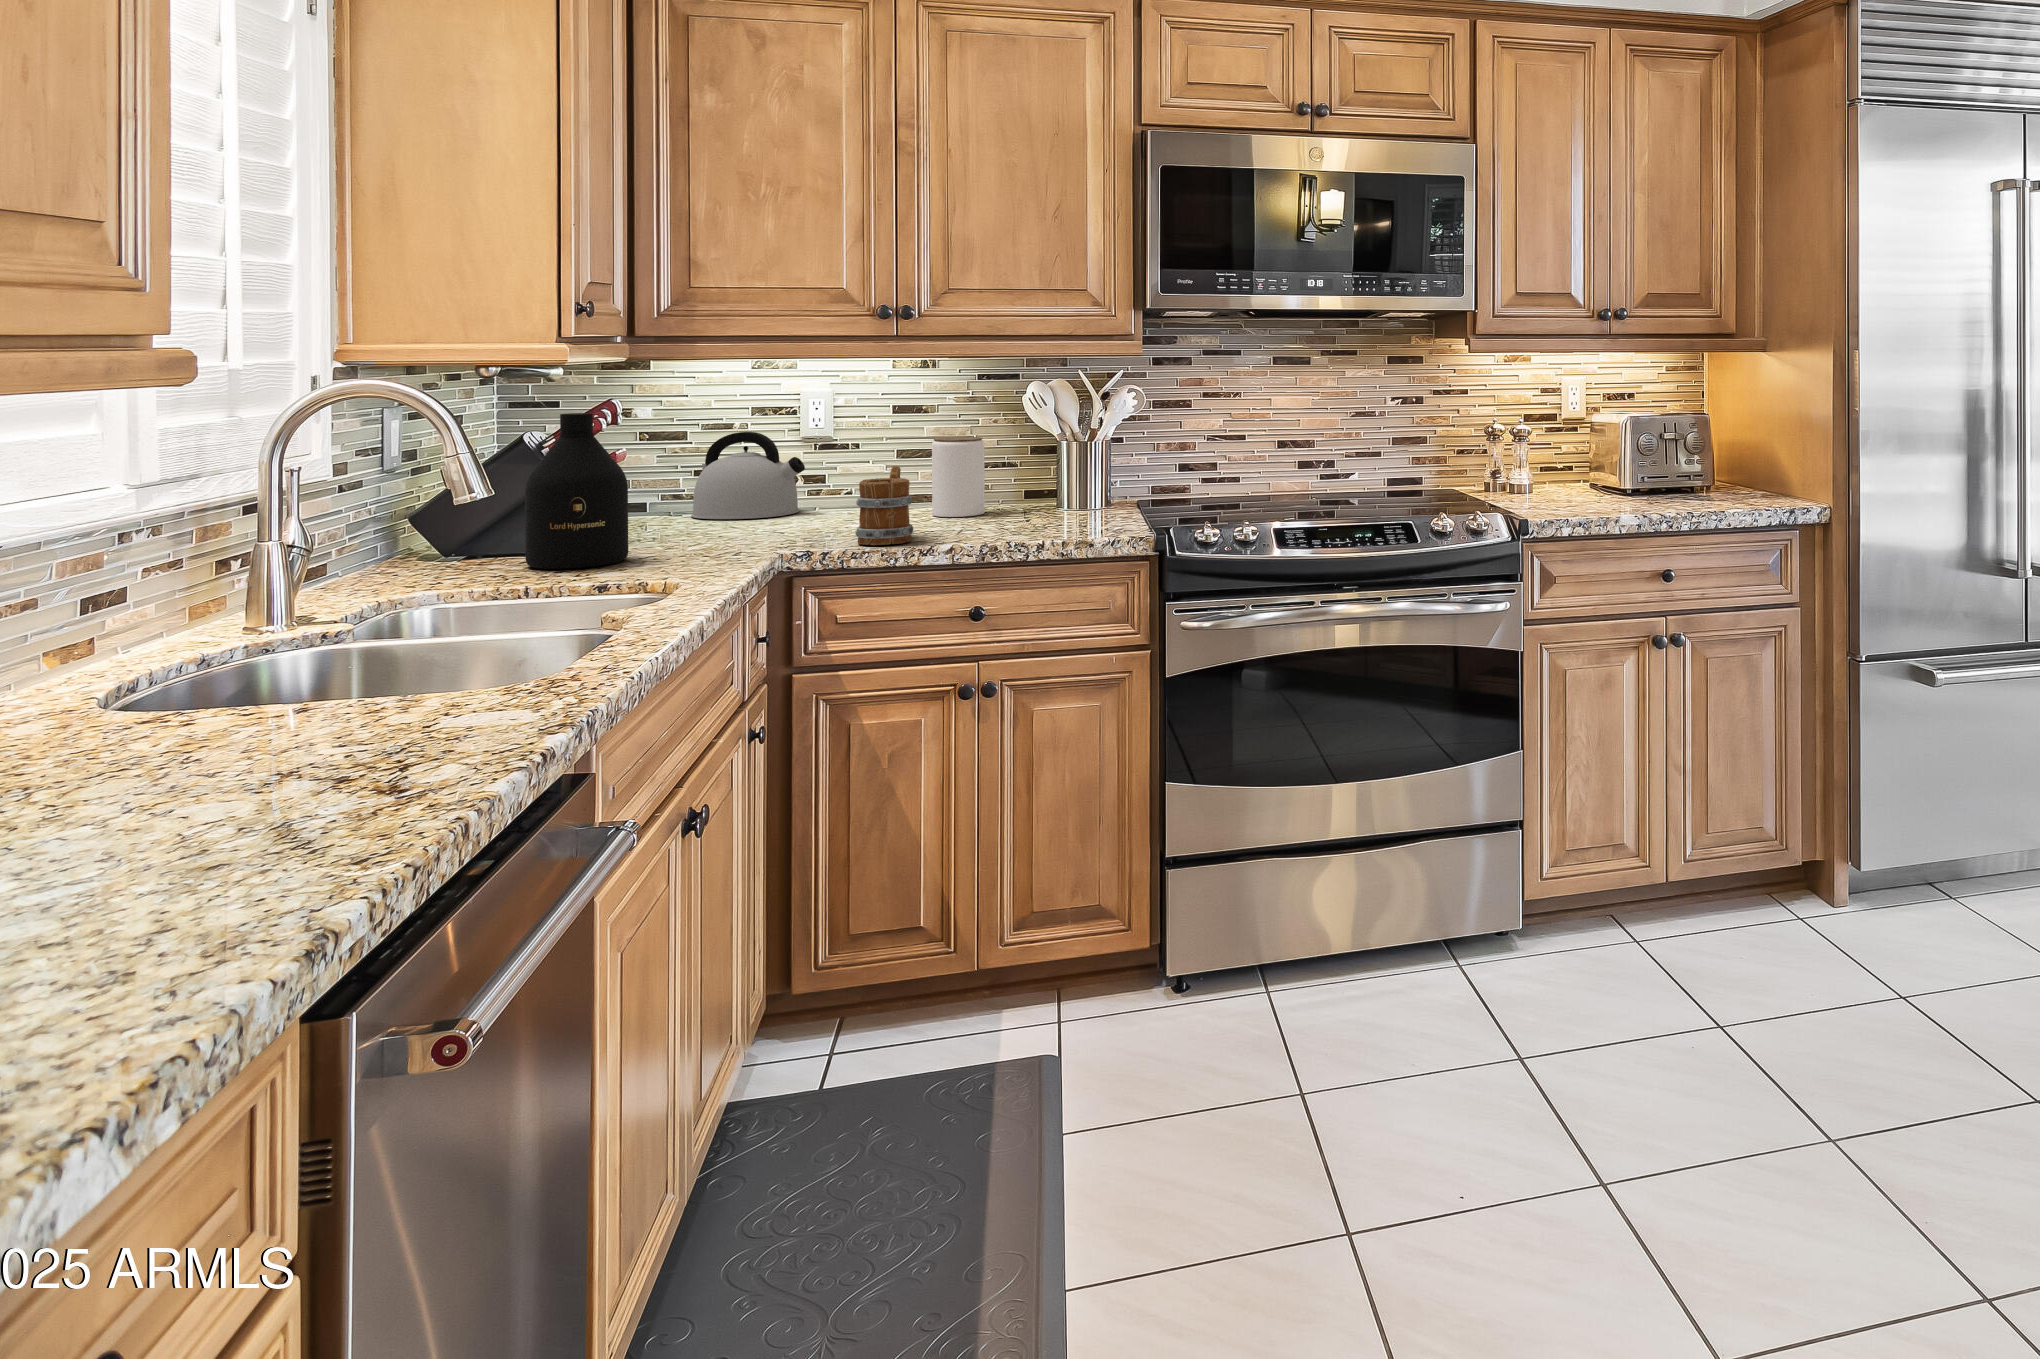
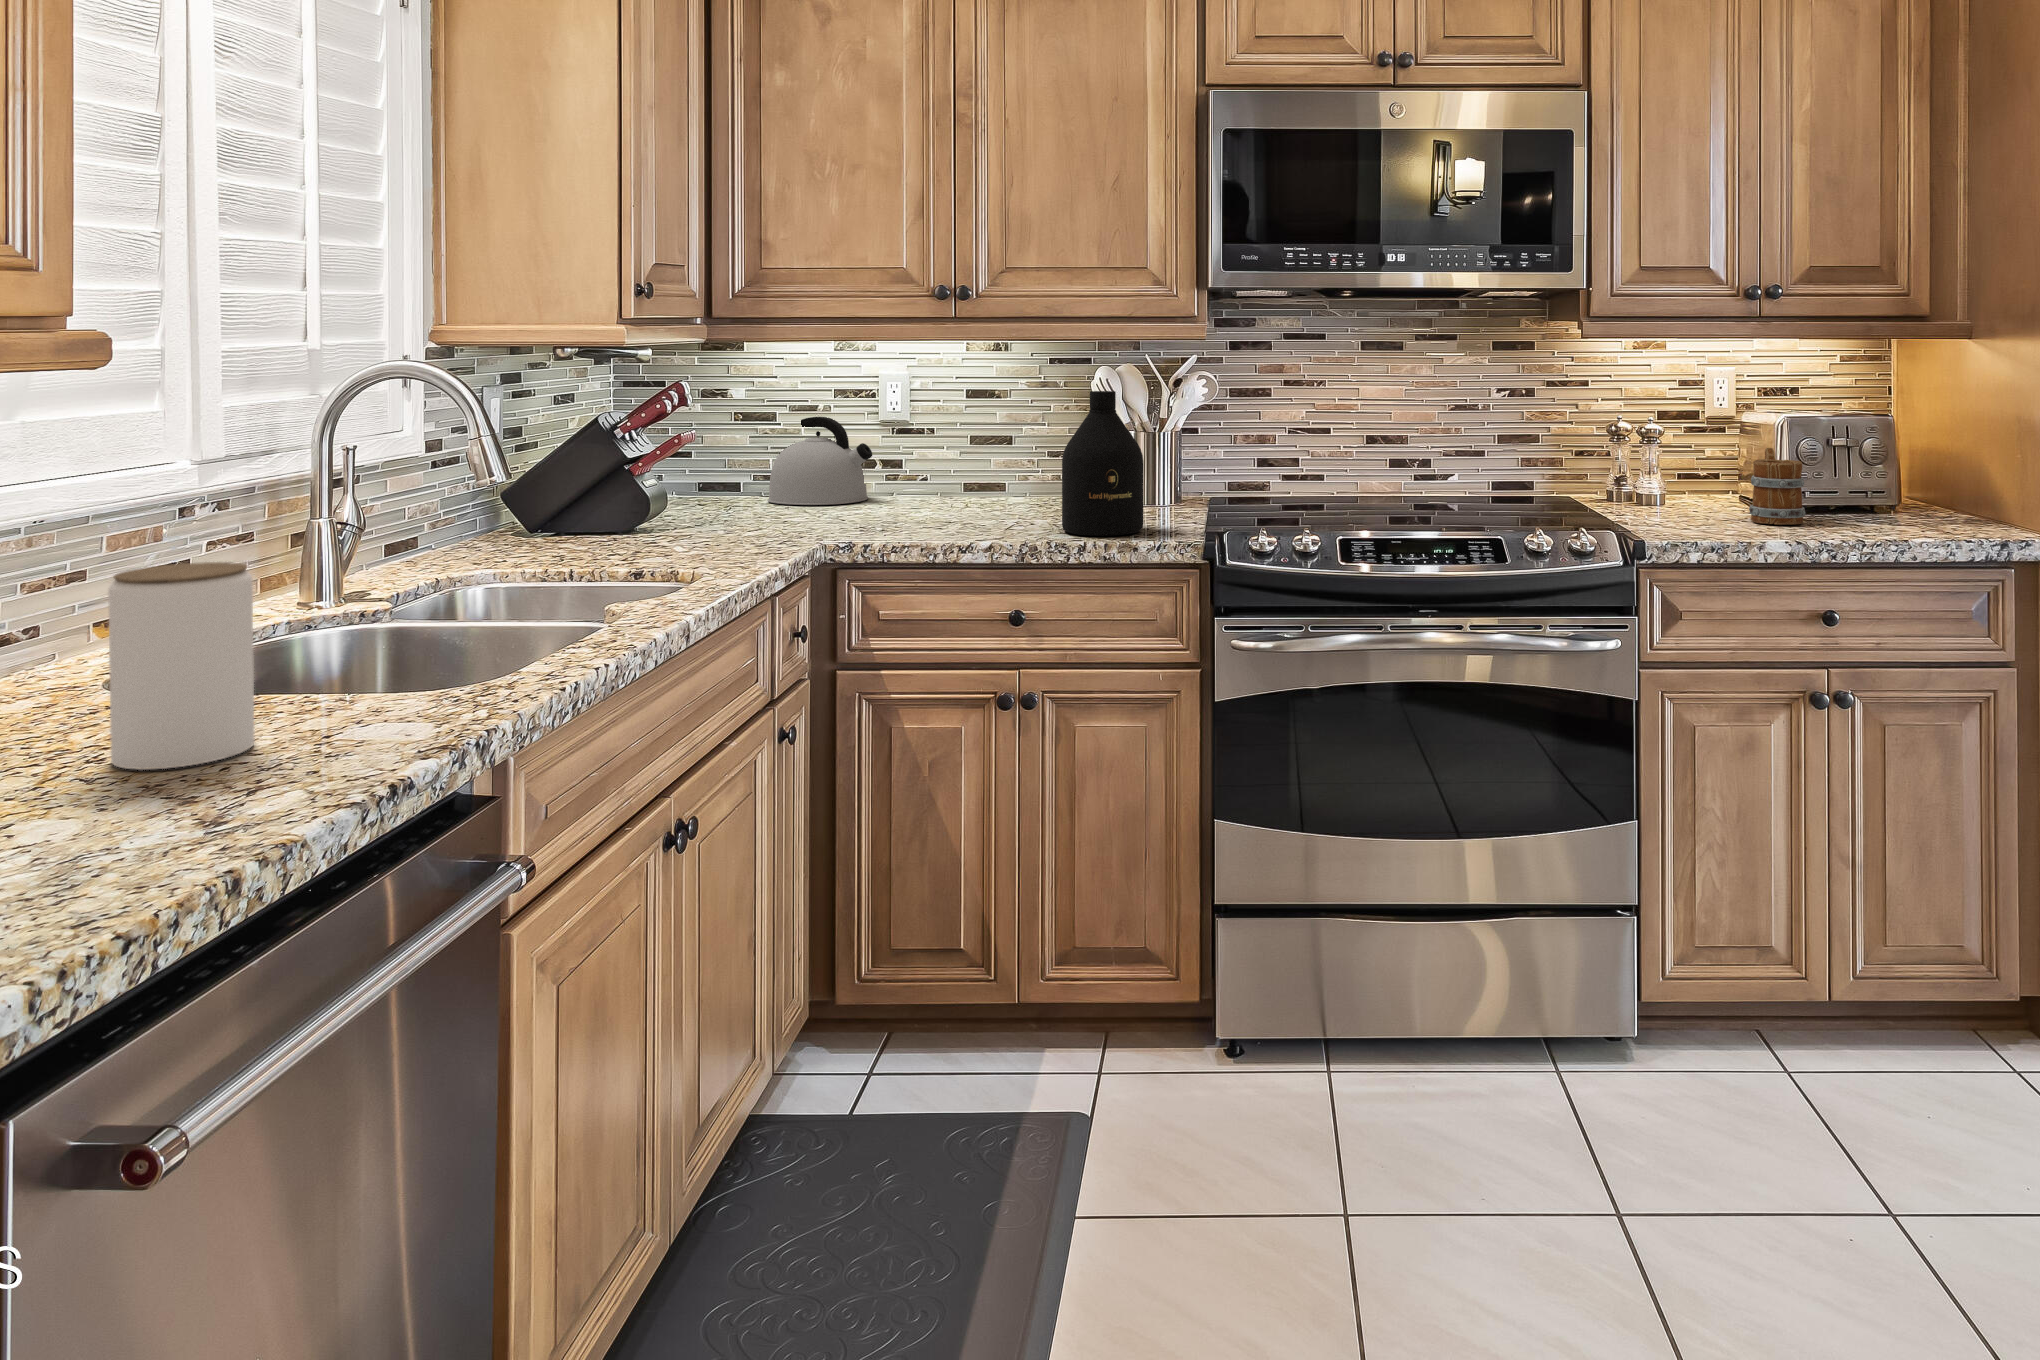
bottle: present [525,413,628,569] -> present [1062,391,1143,536]
jar: present [932,437,985,517] -> present [108,562,255,770]
mug: present [855,466,913,545] -> present [1749,448,1805,525]

